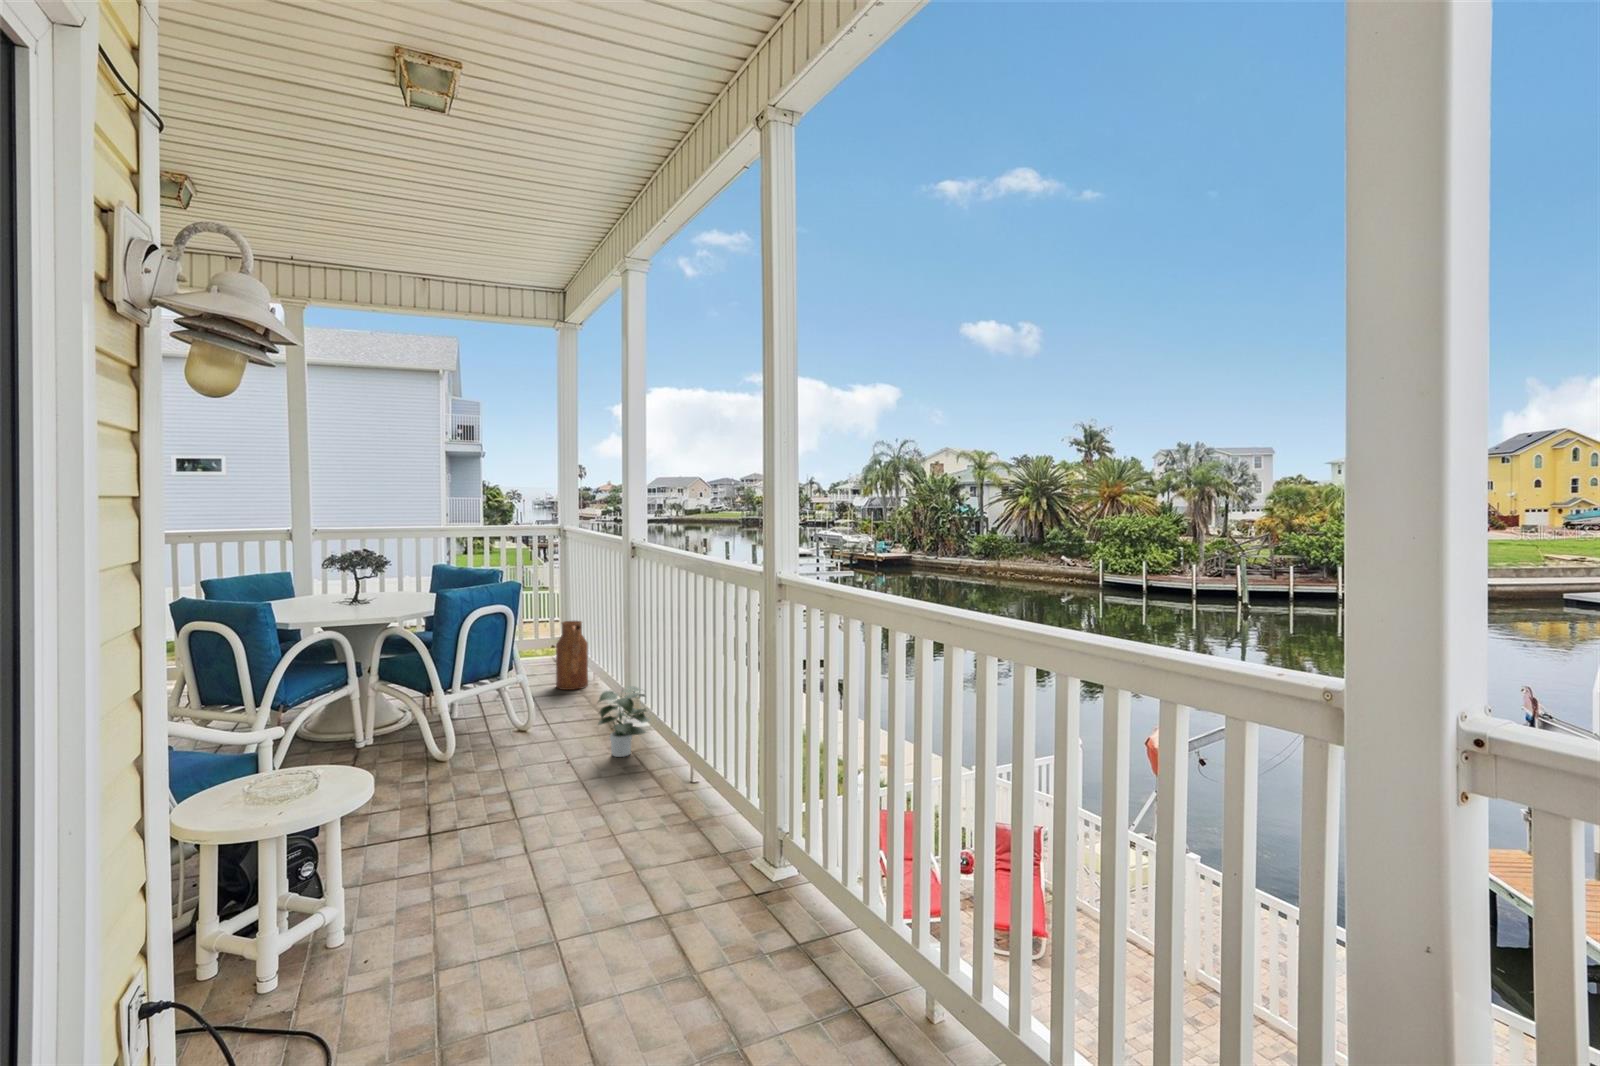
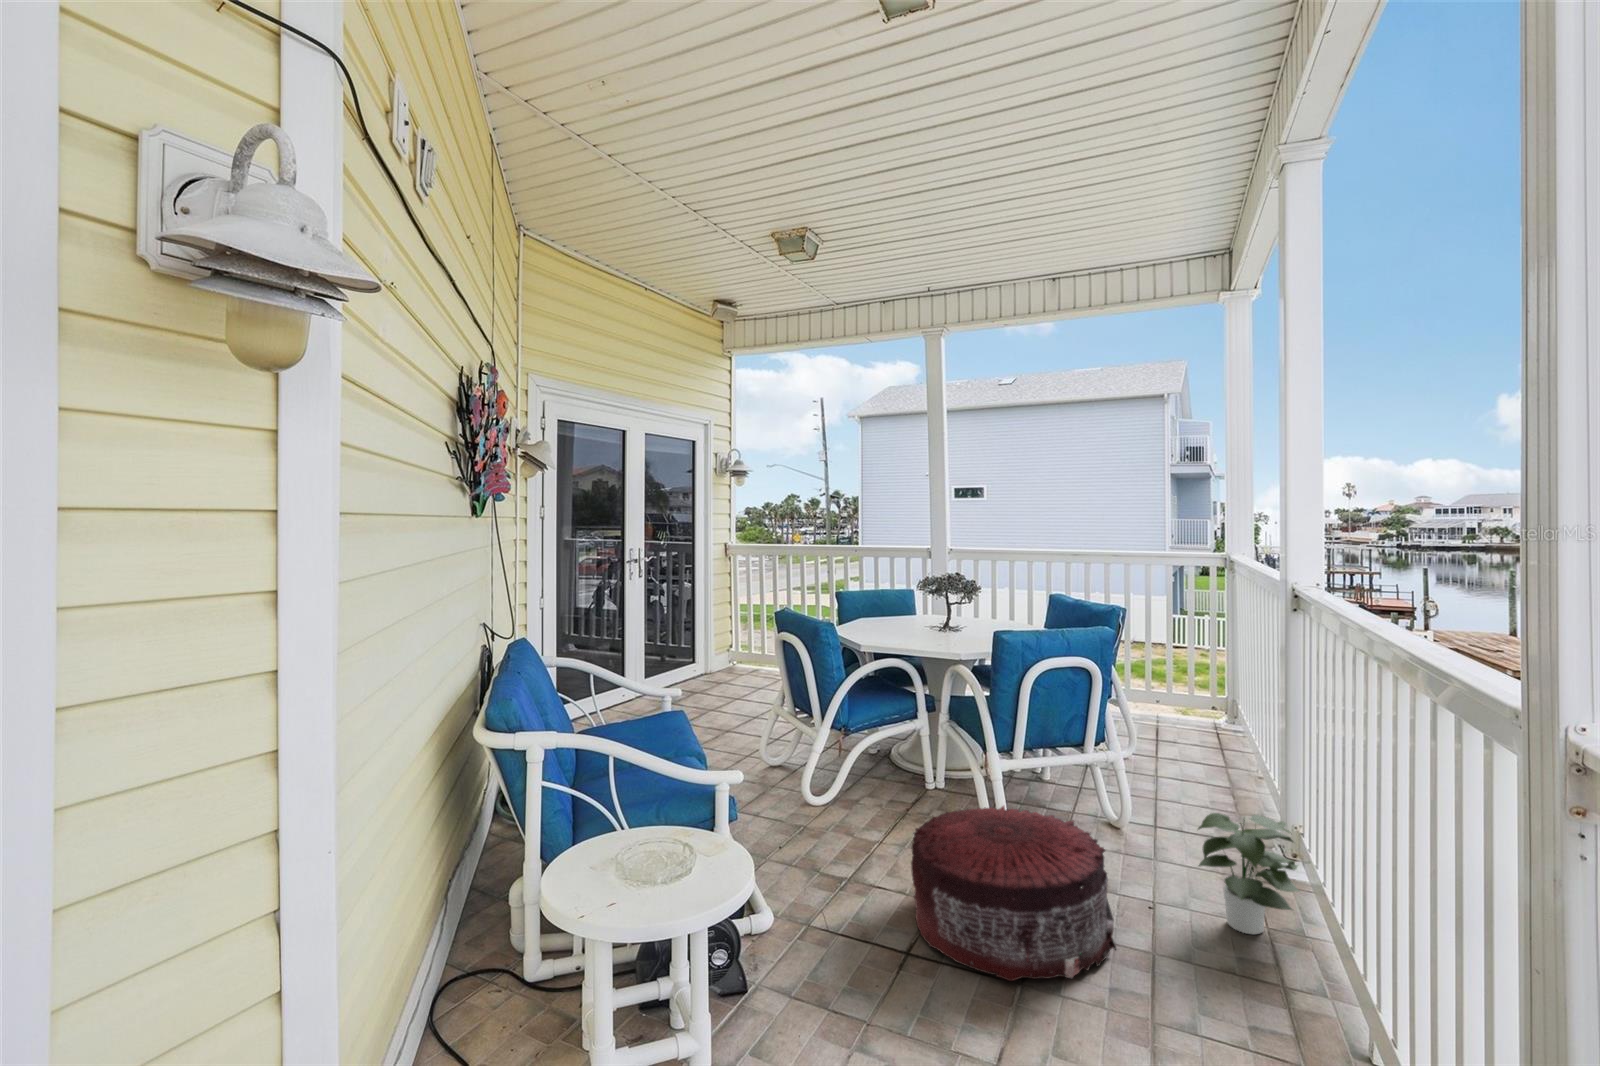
watering can: present [556,621,588,690] -> none [1195,681,1246,781]
pouf: none [410,718,563,824] -> present [911,806,1116,981]

